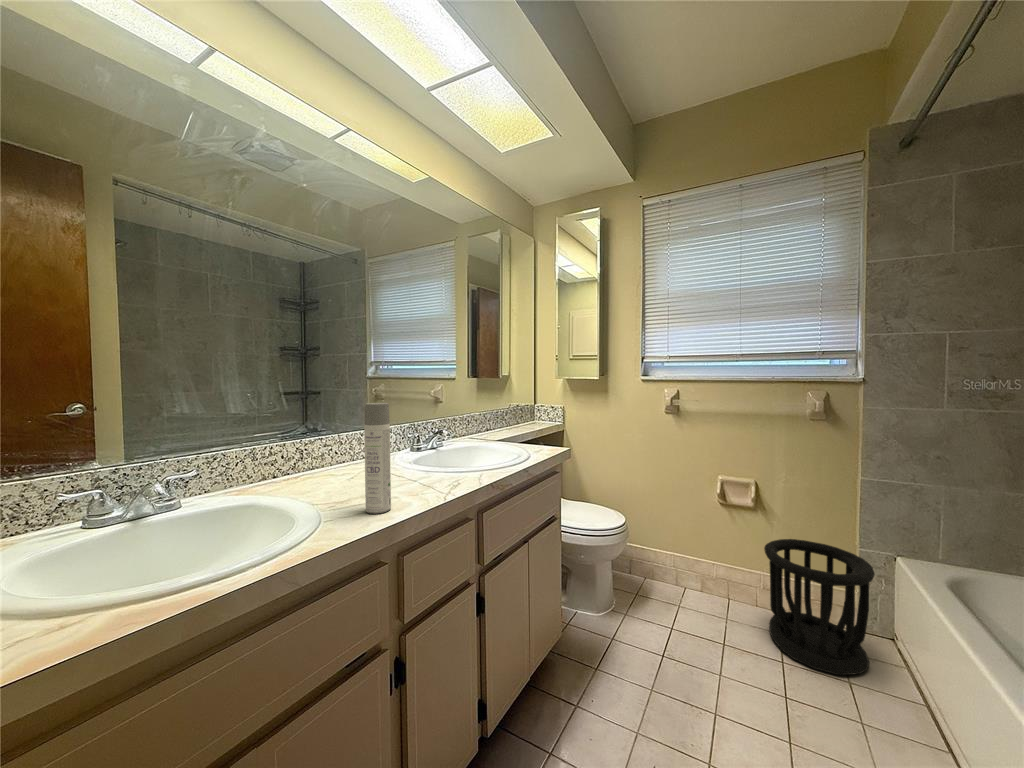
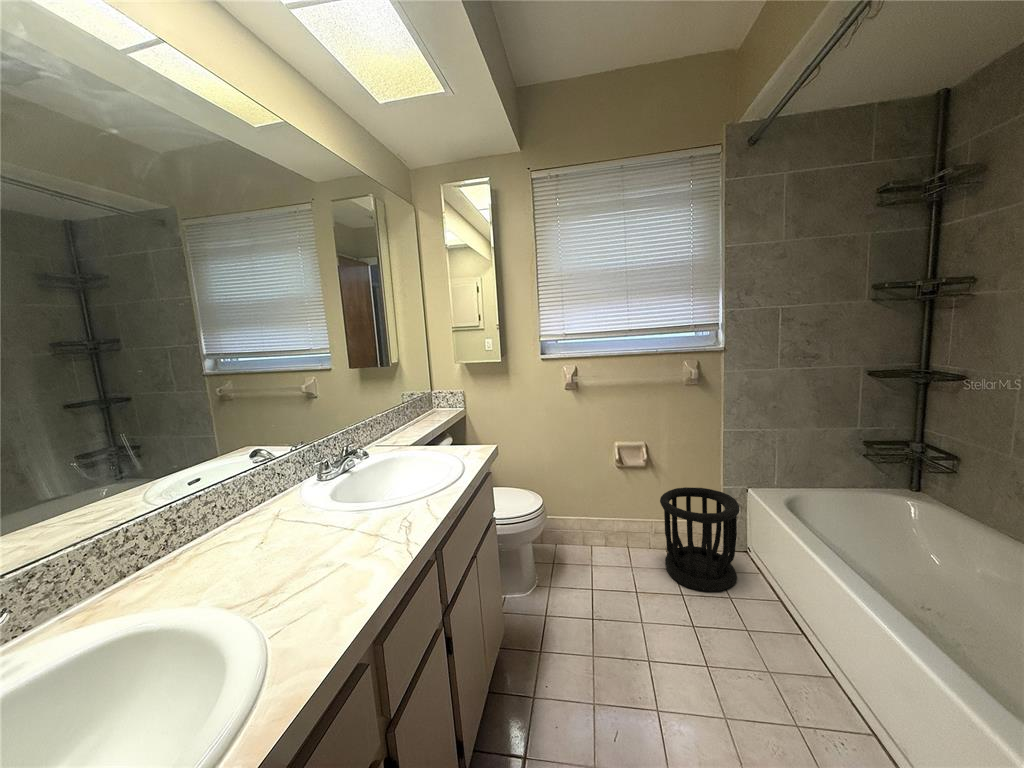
spray bottle: present [364,403,391,514] -> none [310,455,359,597]

